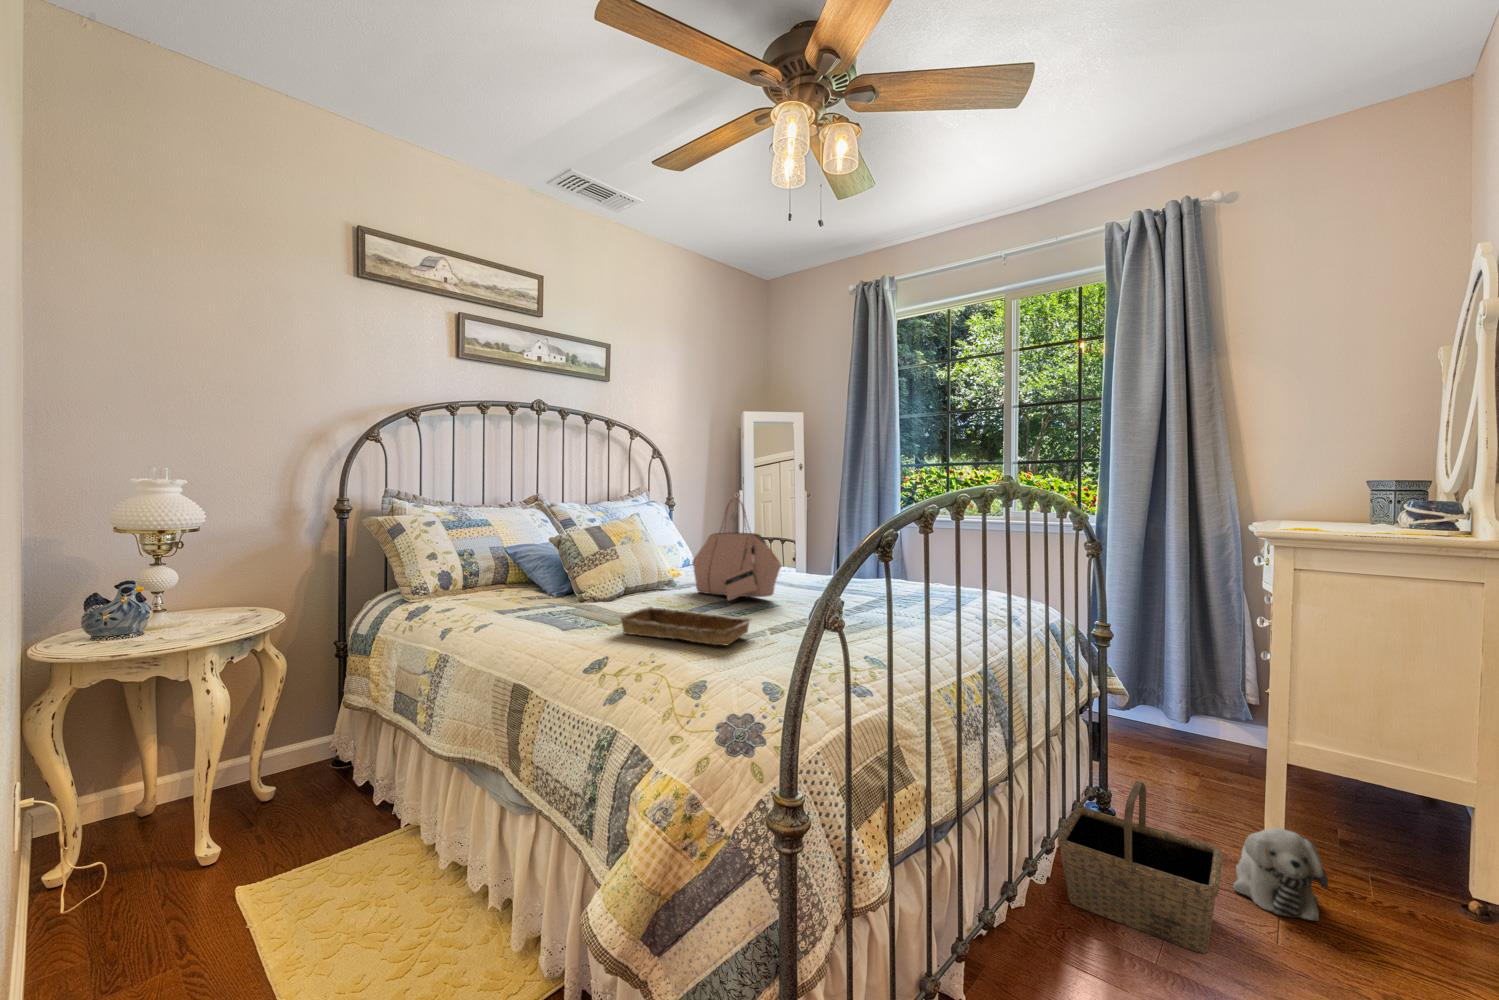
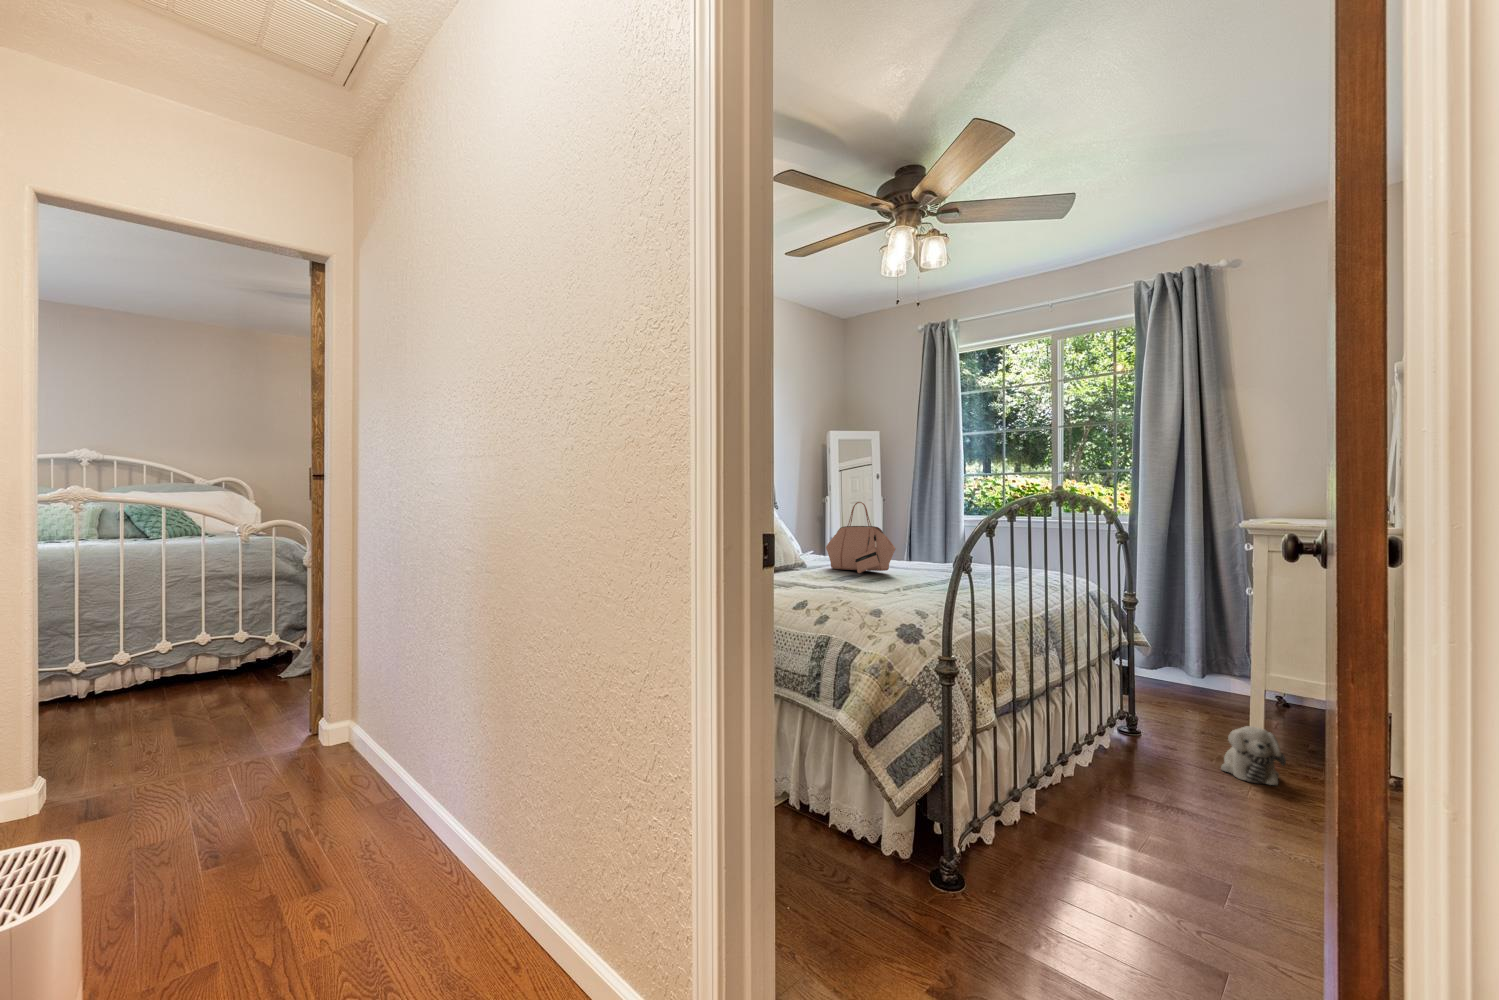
tray: present [619,607,753,645] -> none [801,573,893,594]
basket: present [1058,781,1223,953] -> none [1096,693,1210,797]

